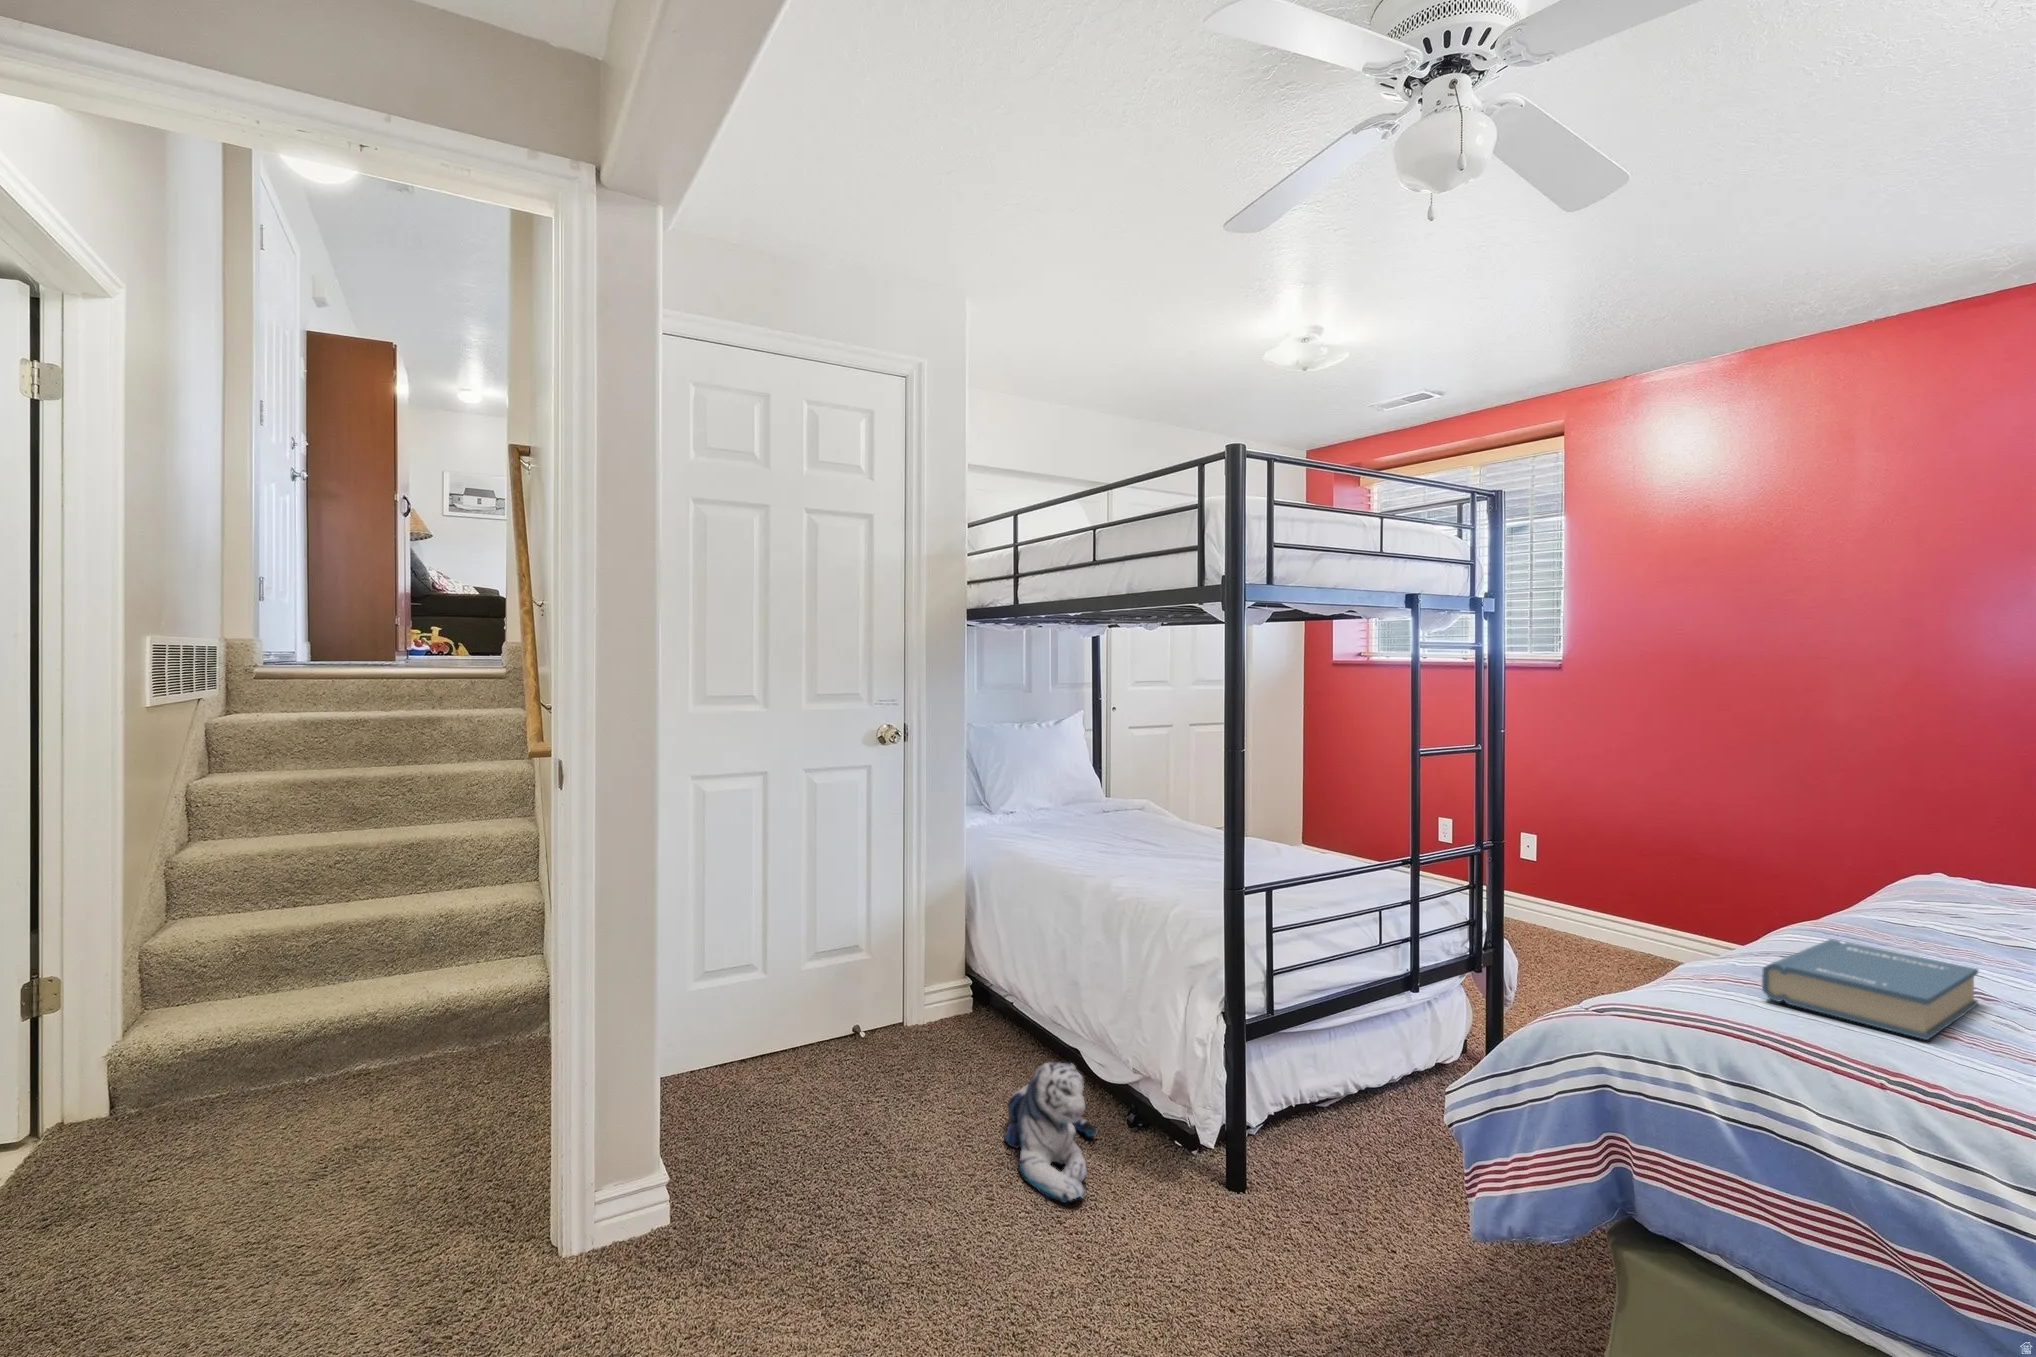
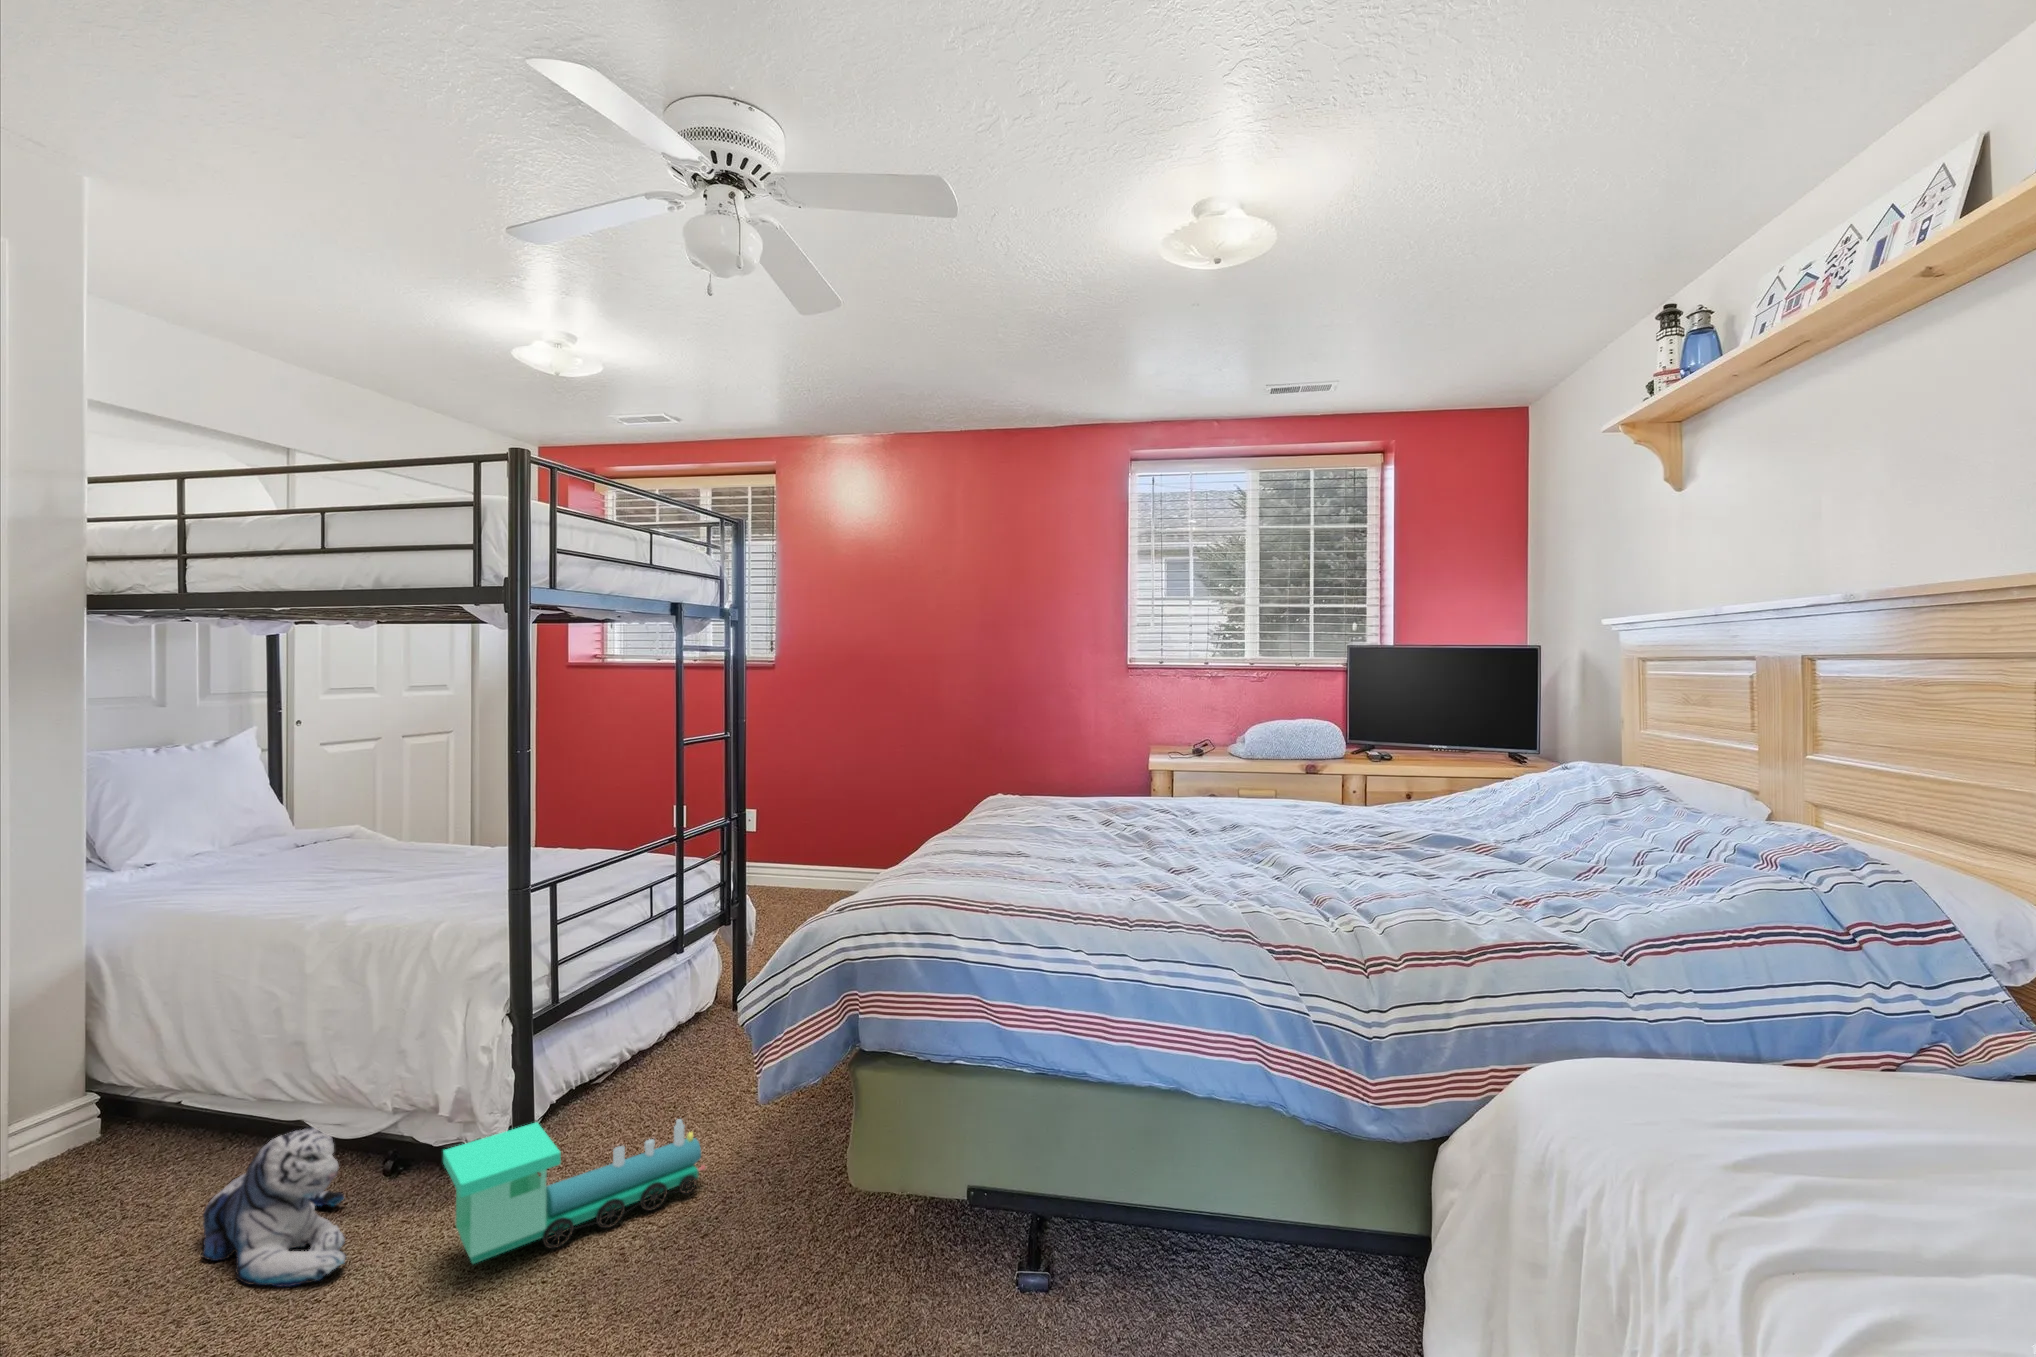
hardback book: present [1762,939,1978,1040] -> none [924,839,1016,884]
toy train: none [1155,1130,1417,1290] -> present [443,1119,705,1264]

